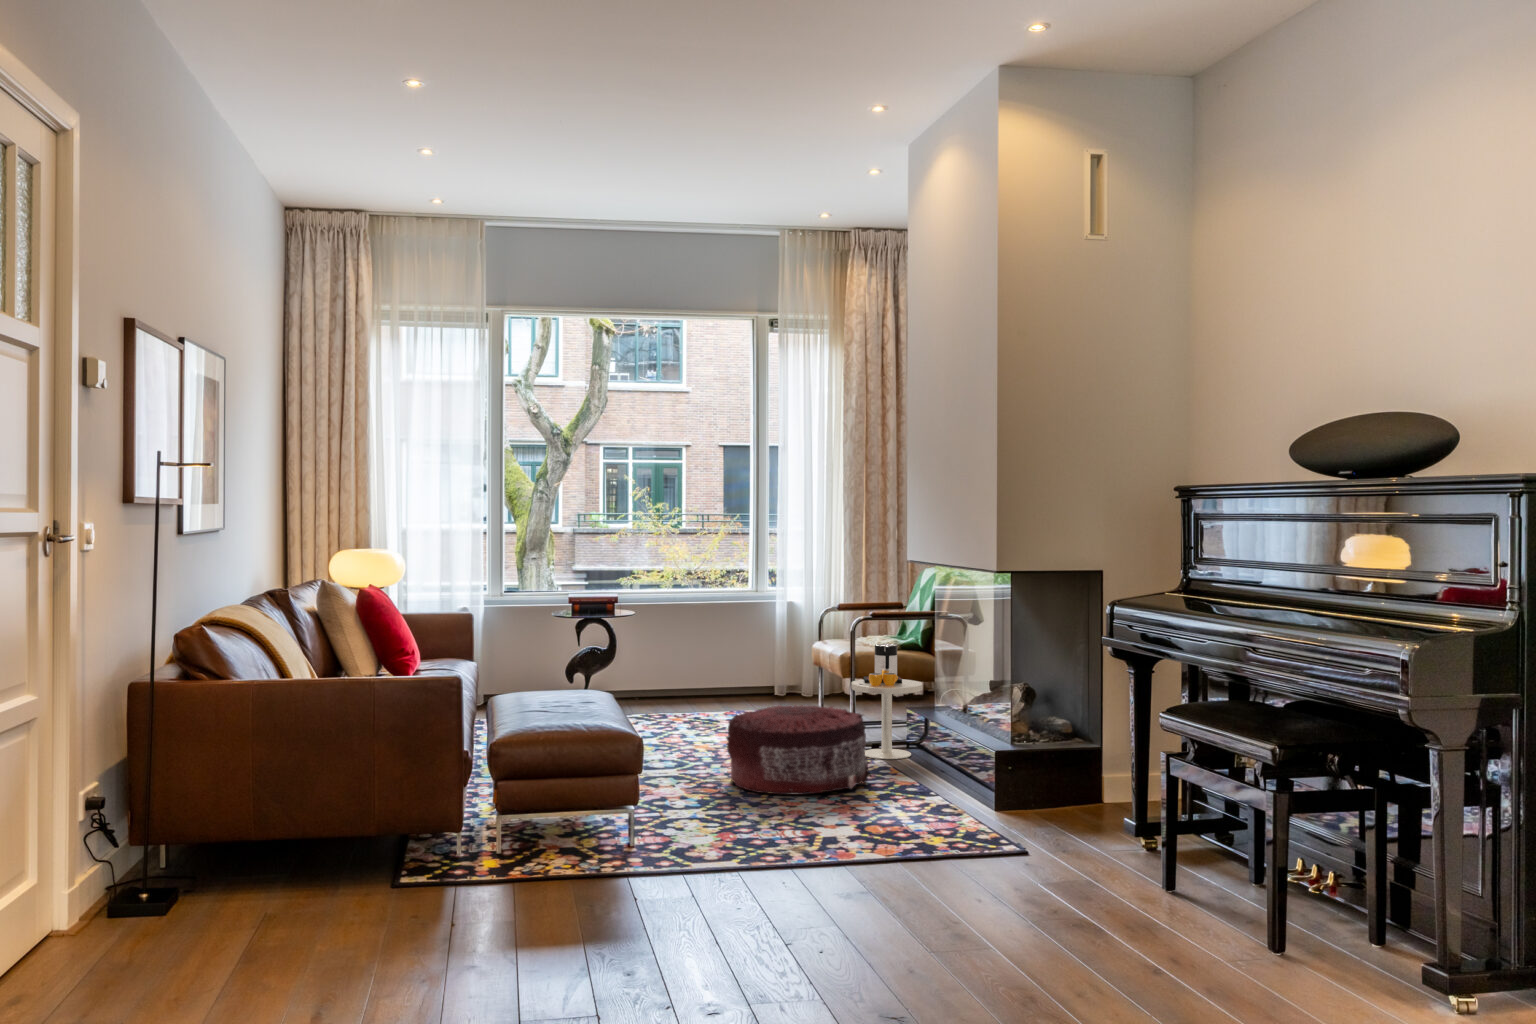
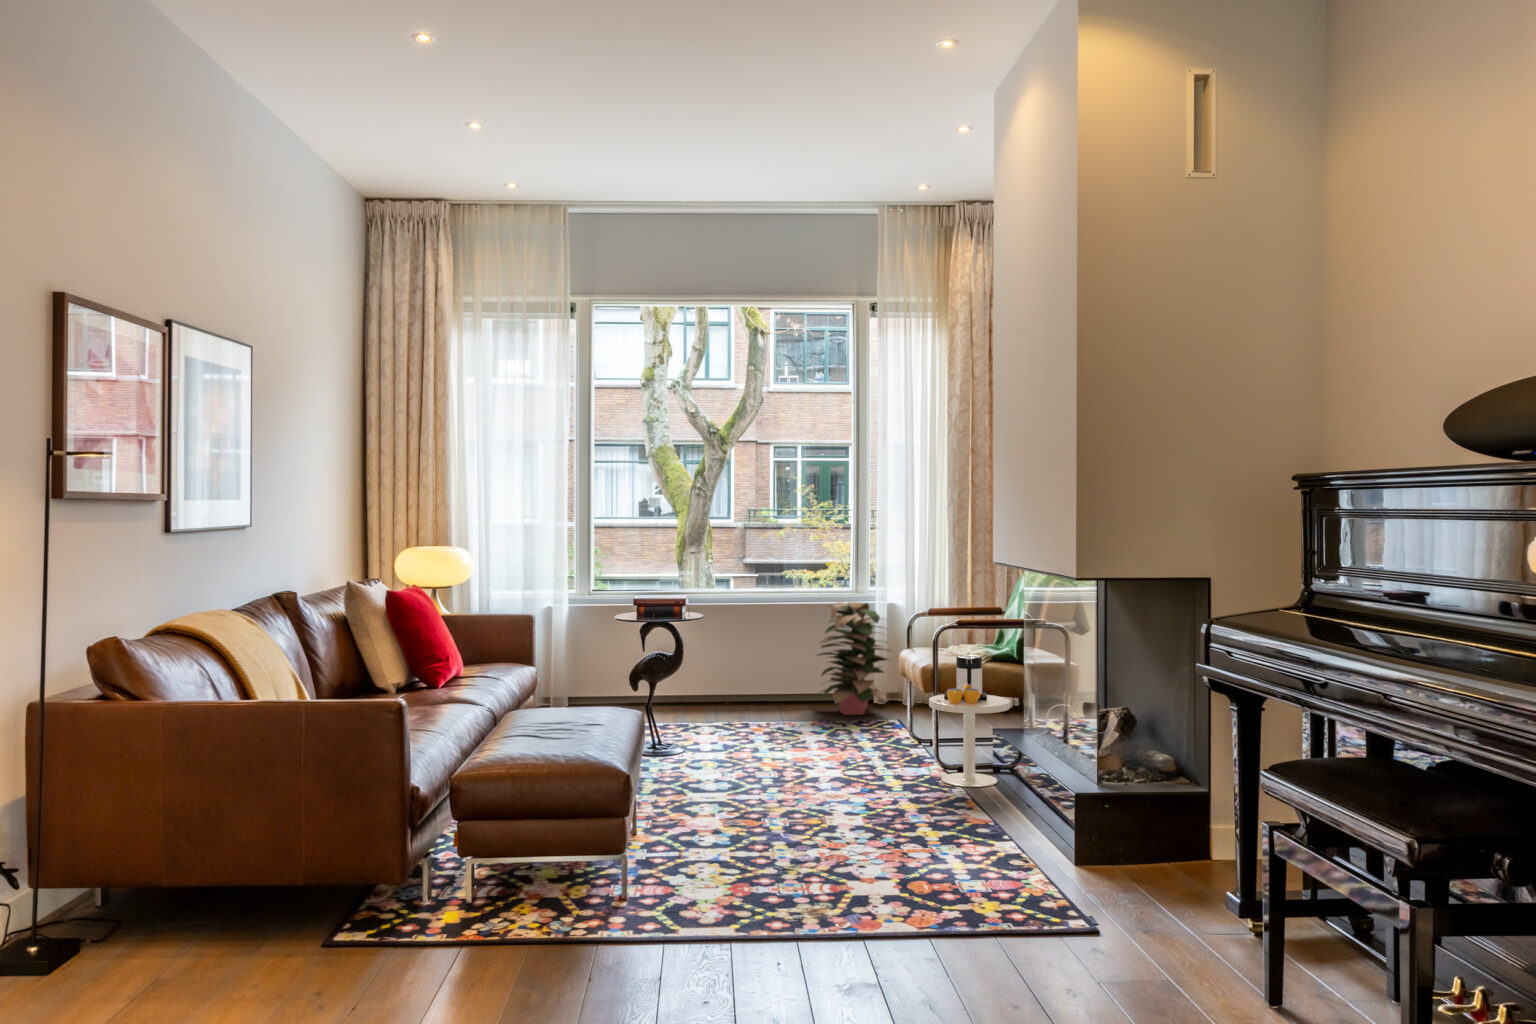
decorative plant: none [723,601,798,707] -> present [817,602,887,715]
pouf: present [726,705,871,795] -> none [772,723,939,833]

